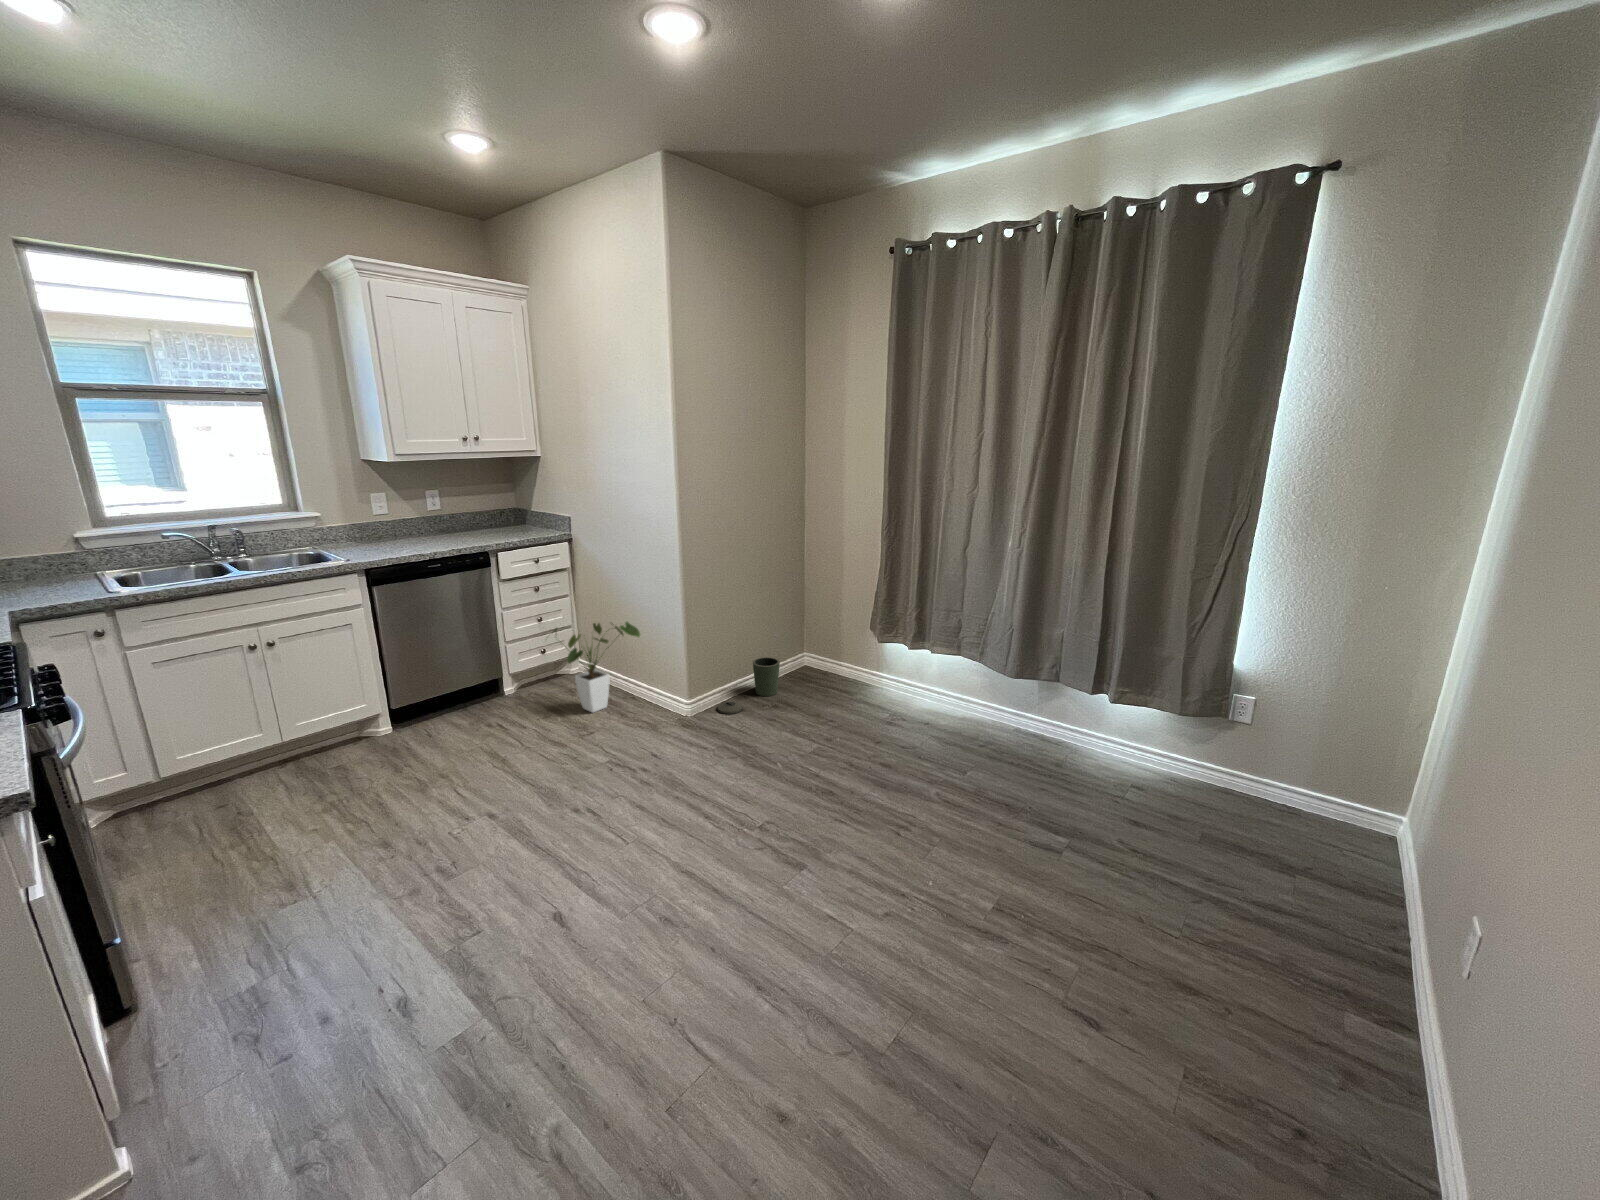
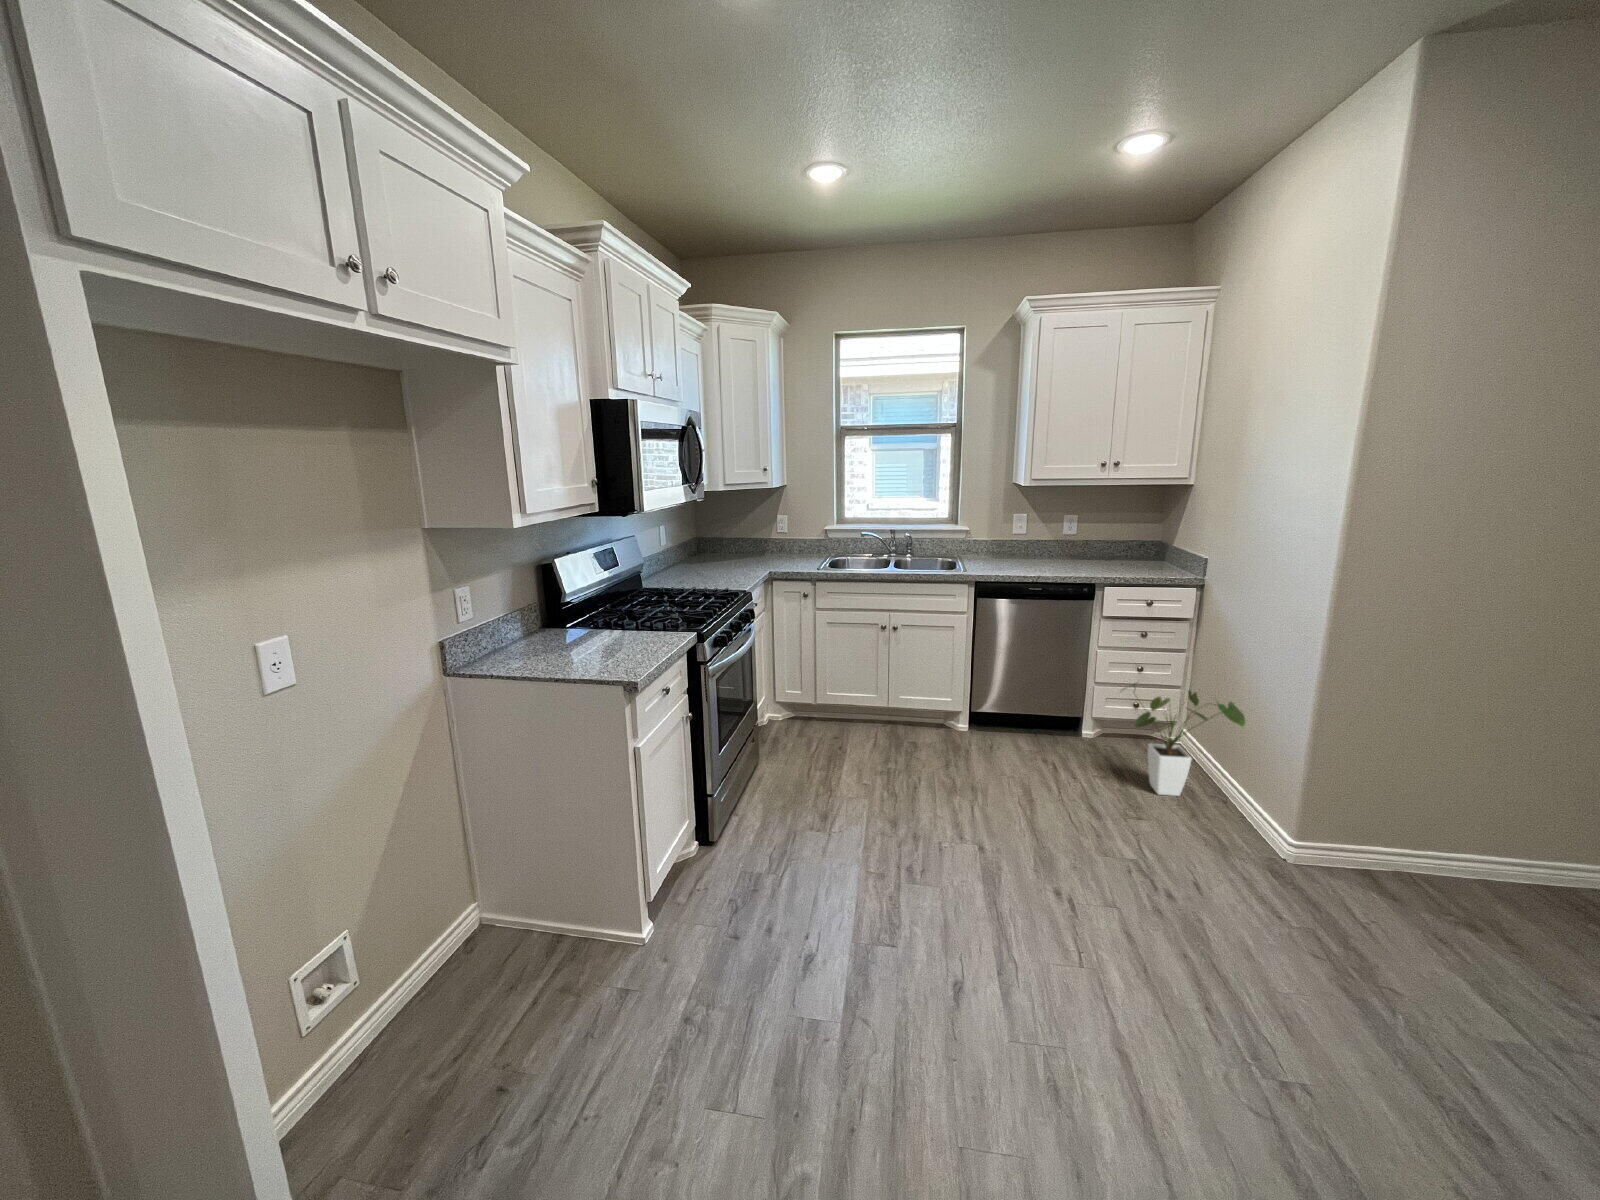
trash can: present [718,657,780,714] -> none [1346,831,1519,905]

